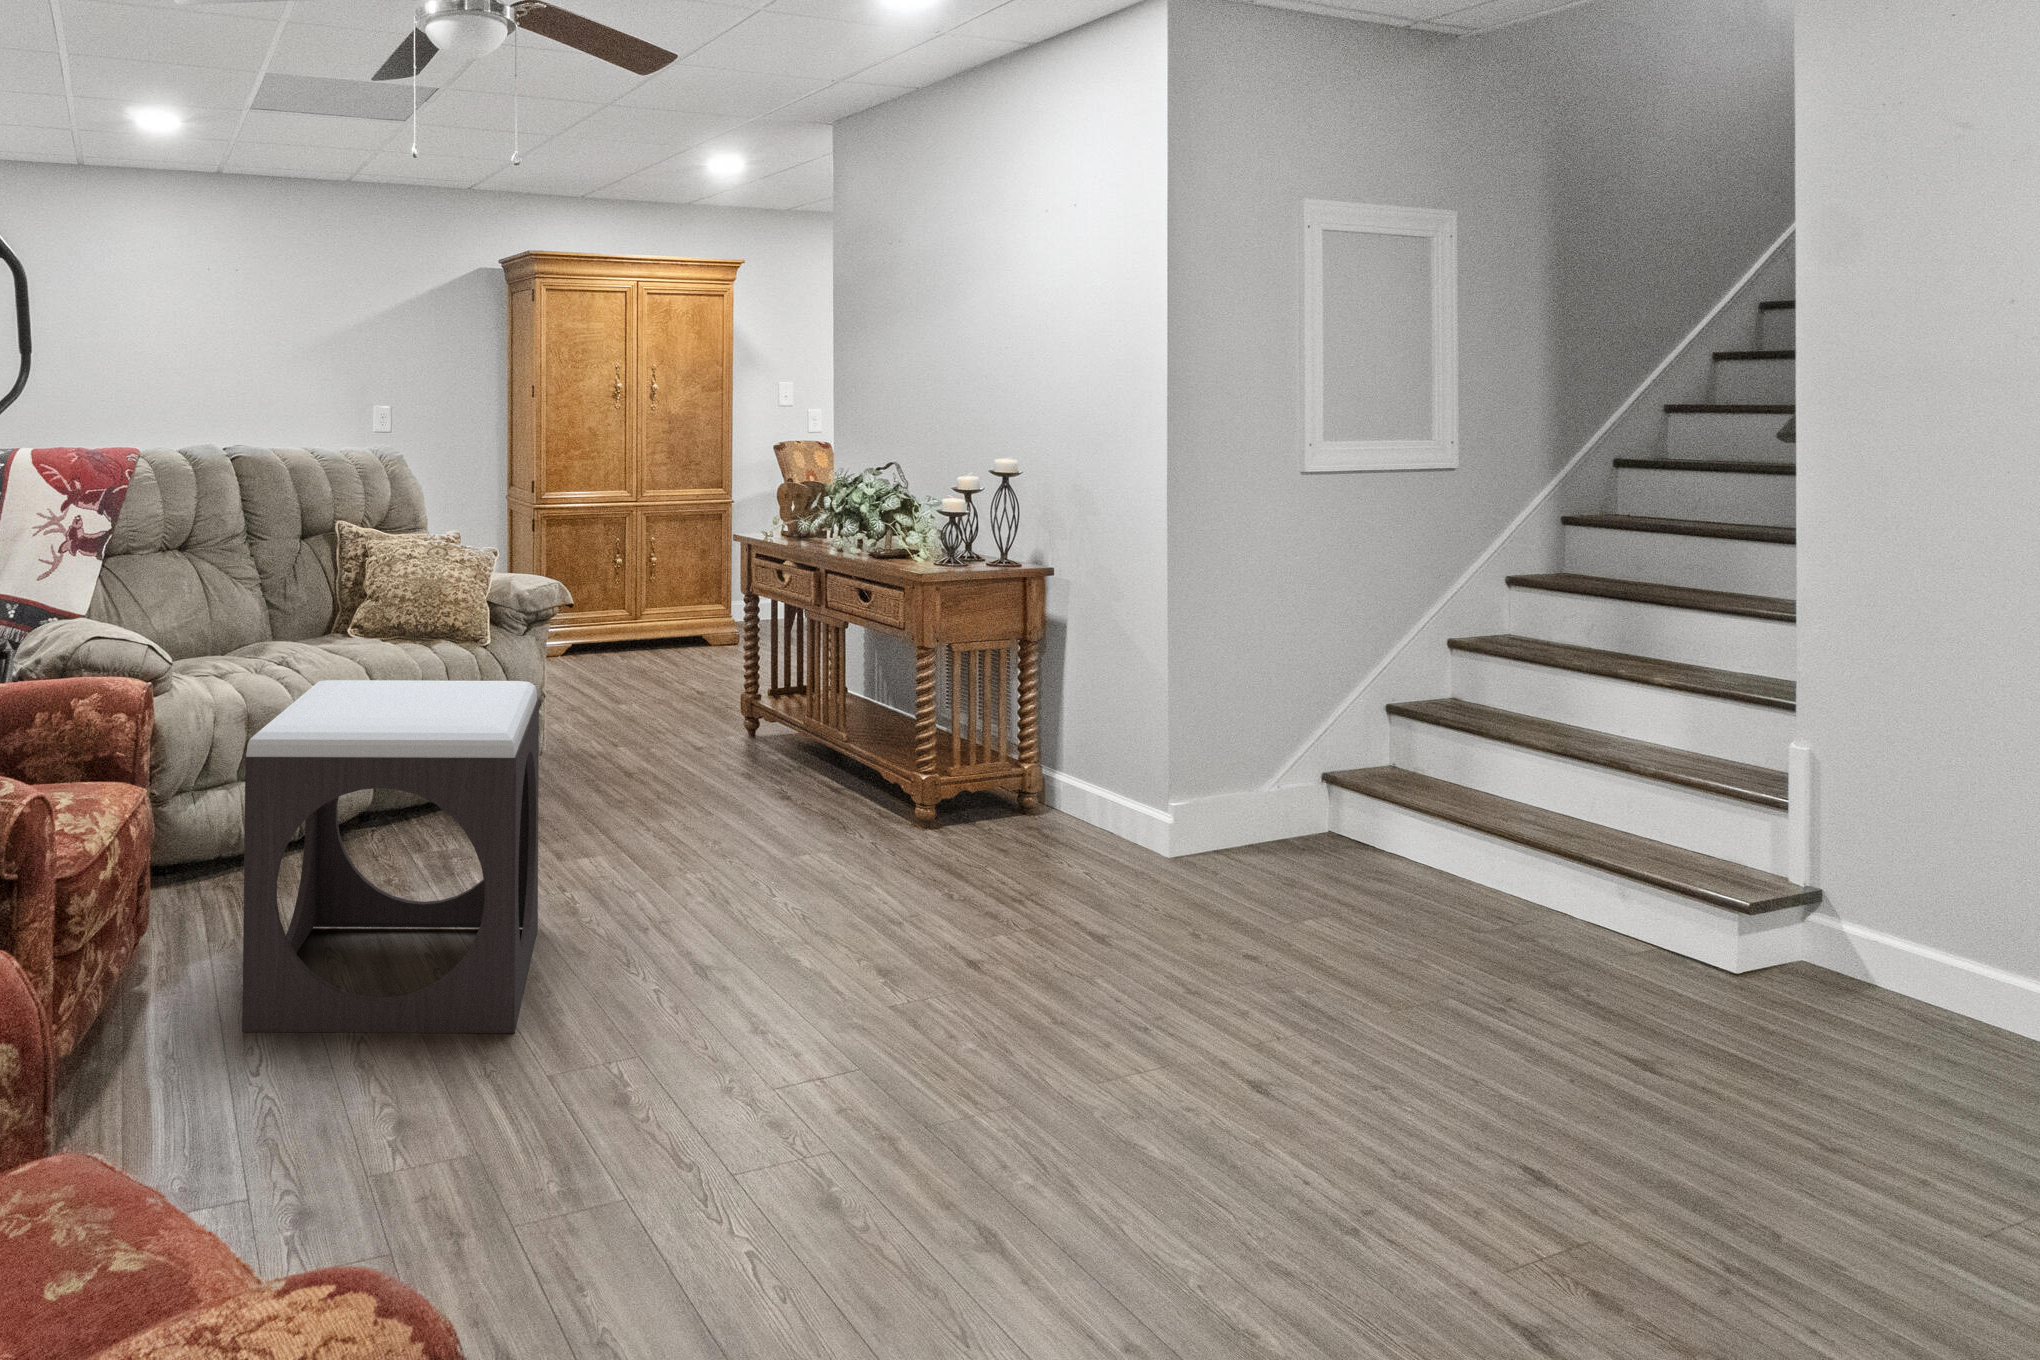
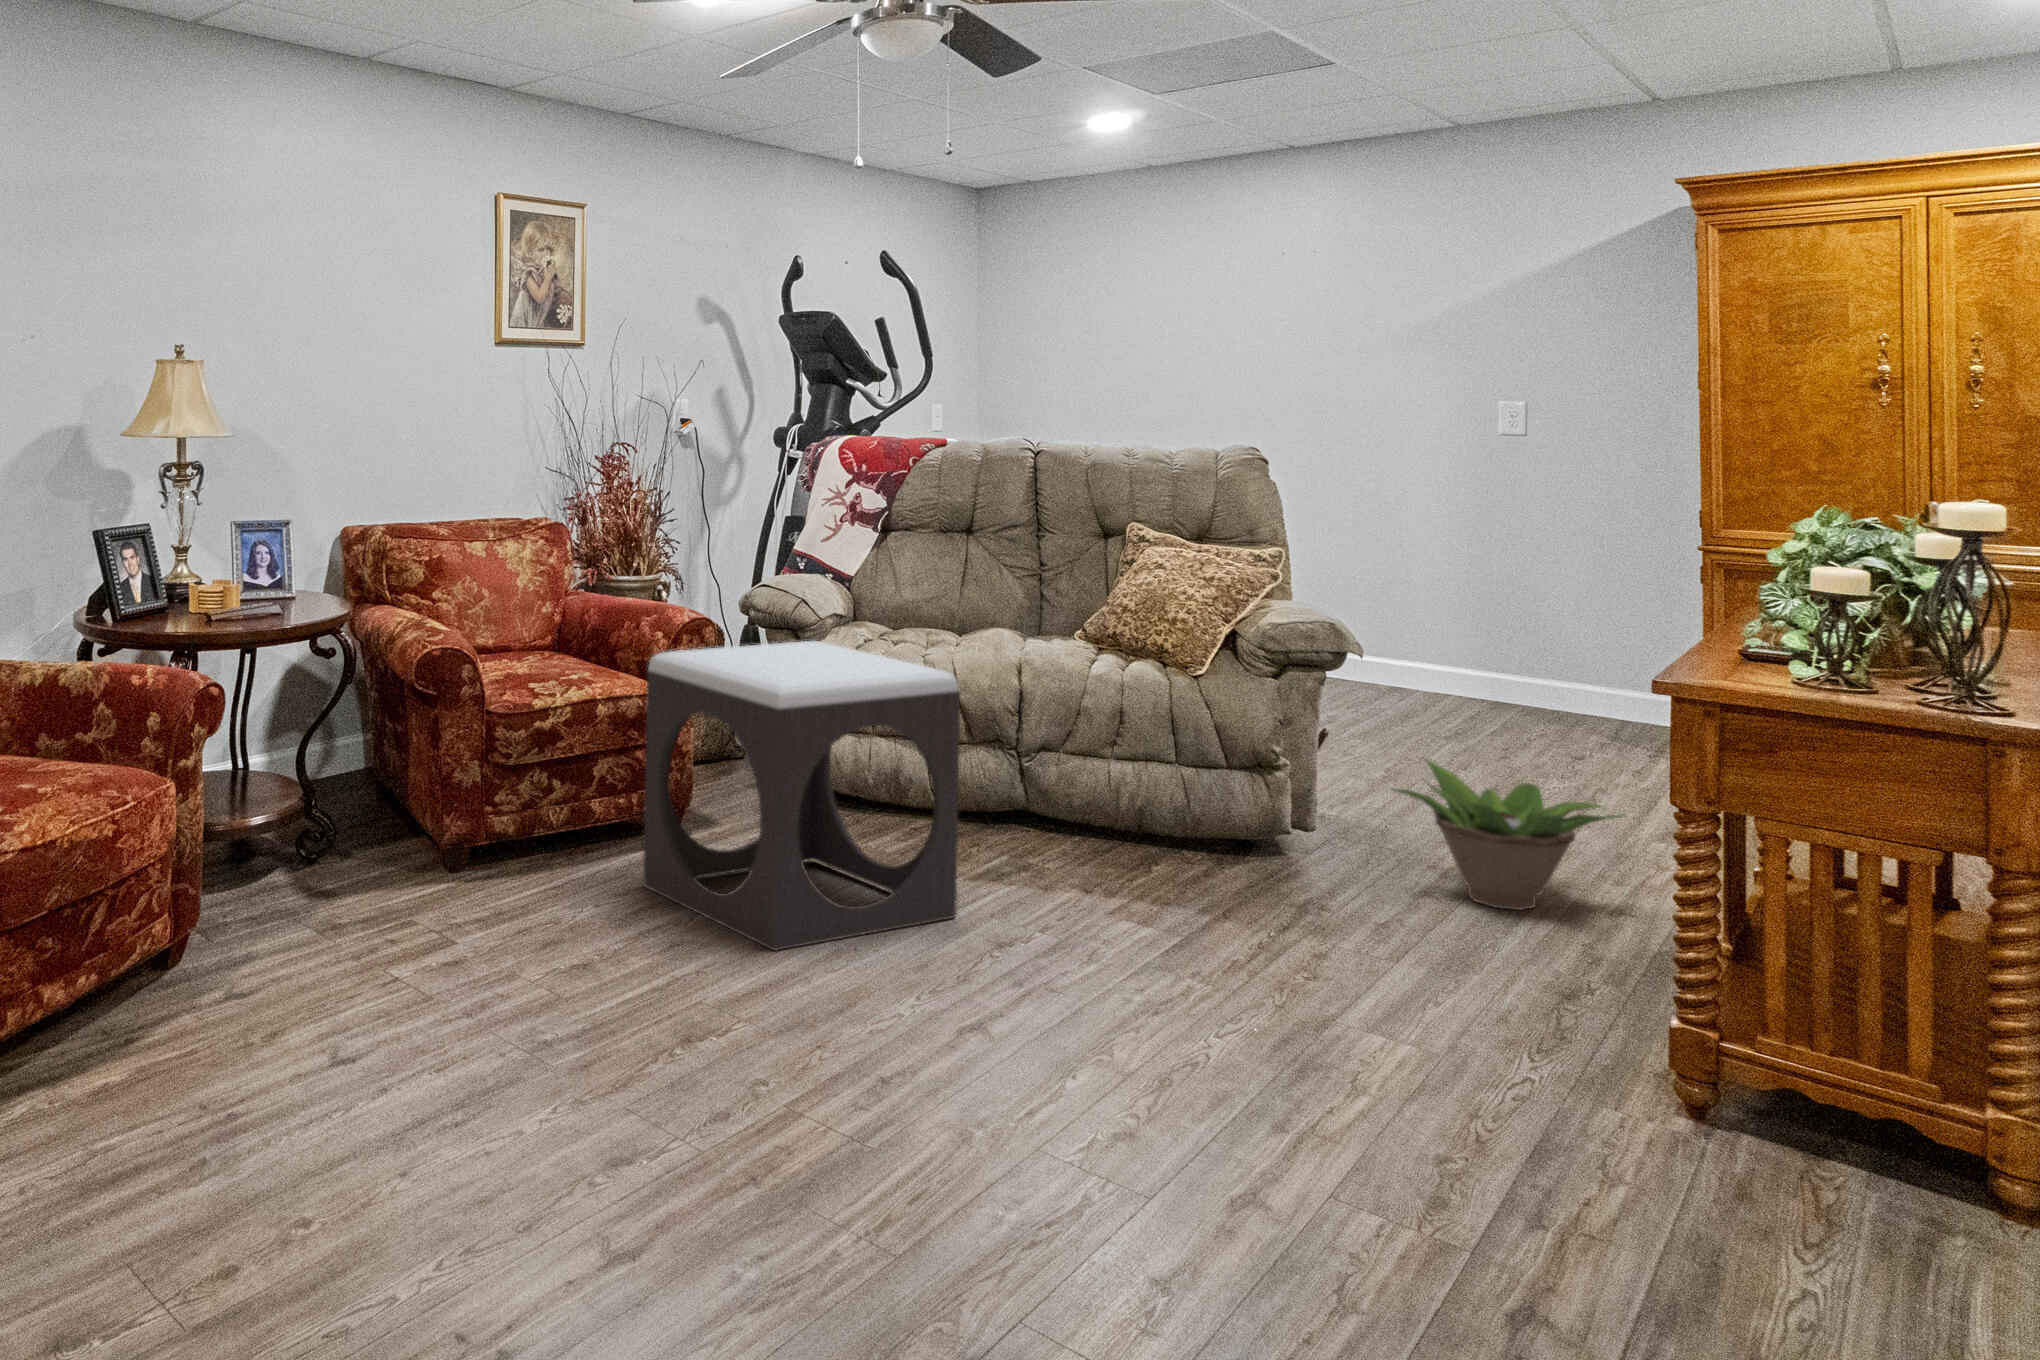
decorative plant: none [643,680,790,780] -> present [1395,761,1625,910]

